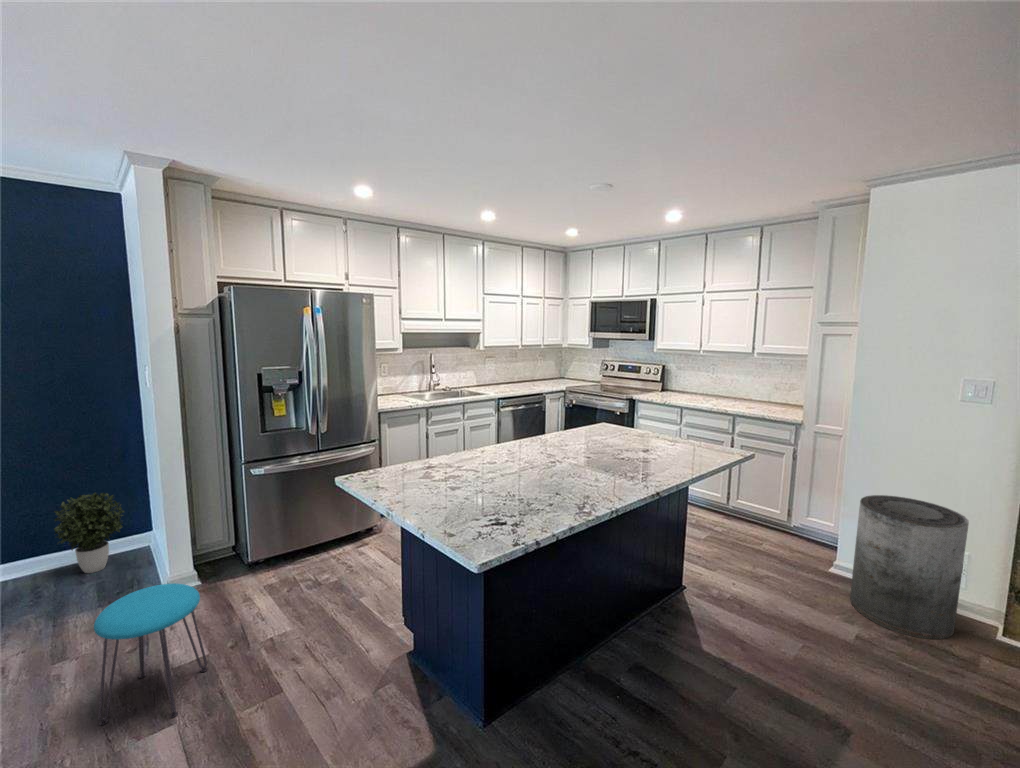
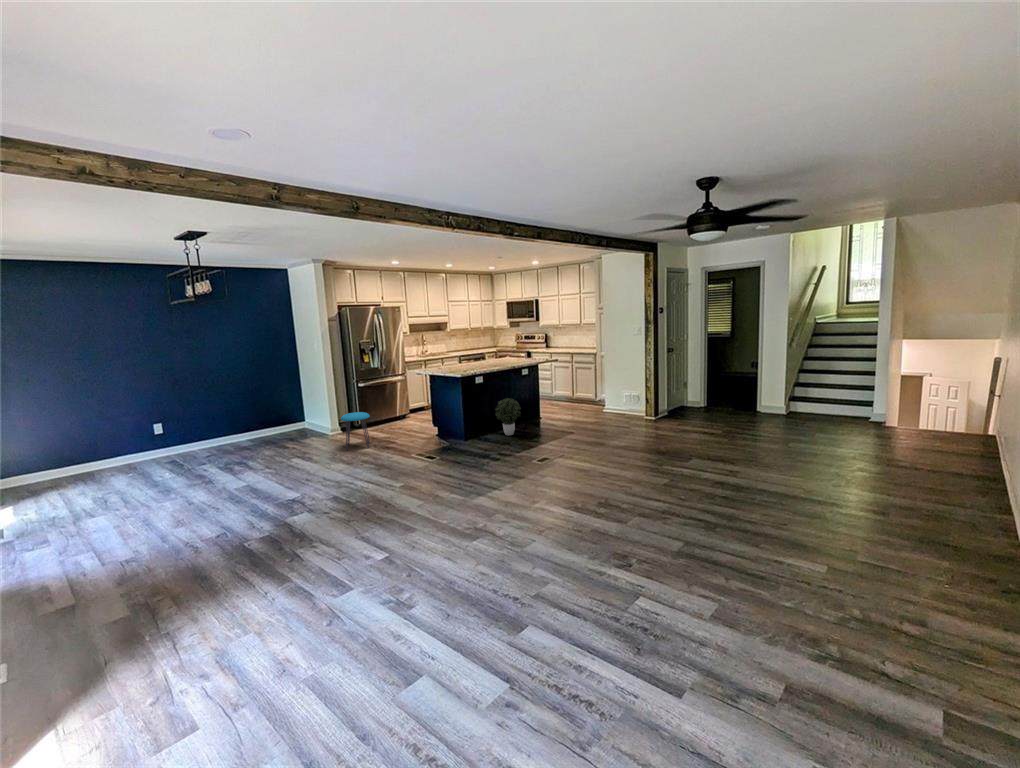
potted plant: present [54,493,124,573] -> present [496,398,520,436]
trash can: present [850,495,969,639] -> none [602,375,633,420]

